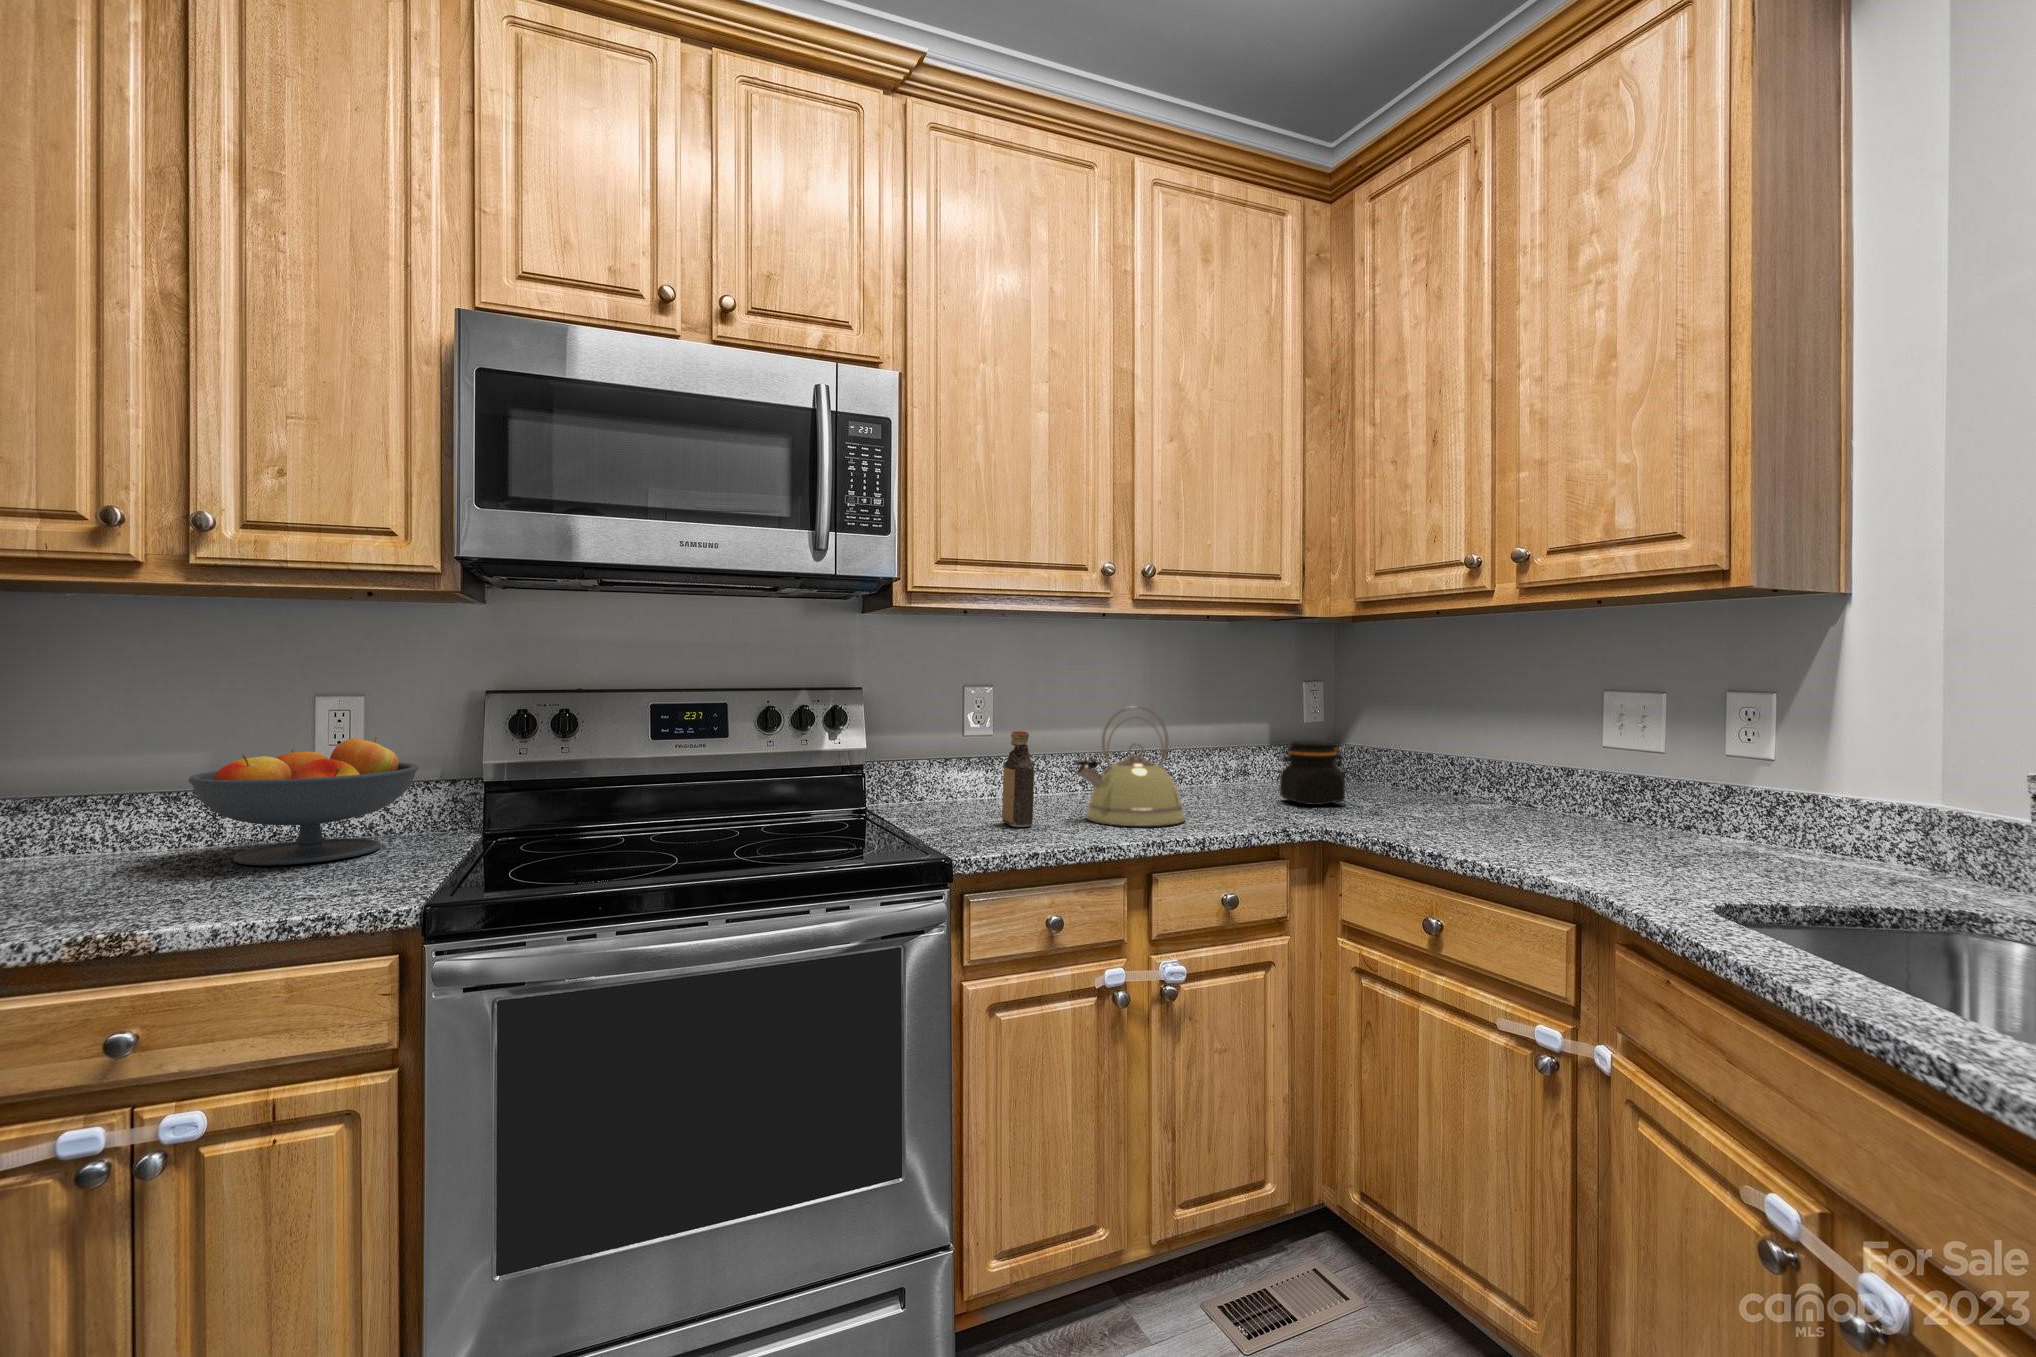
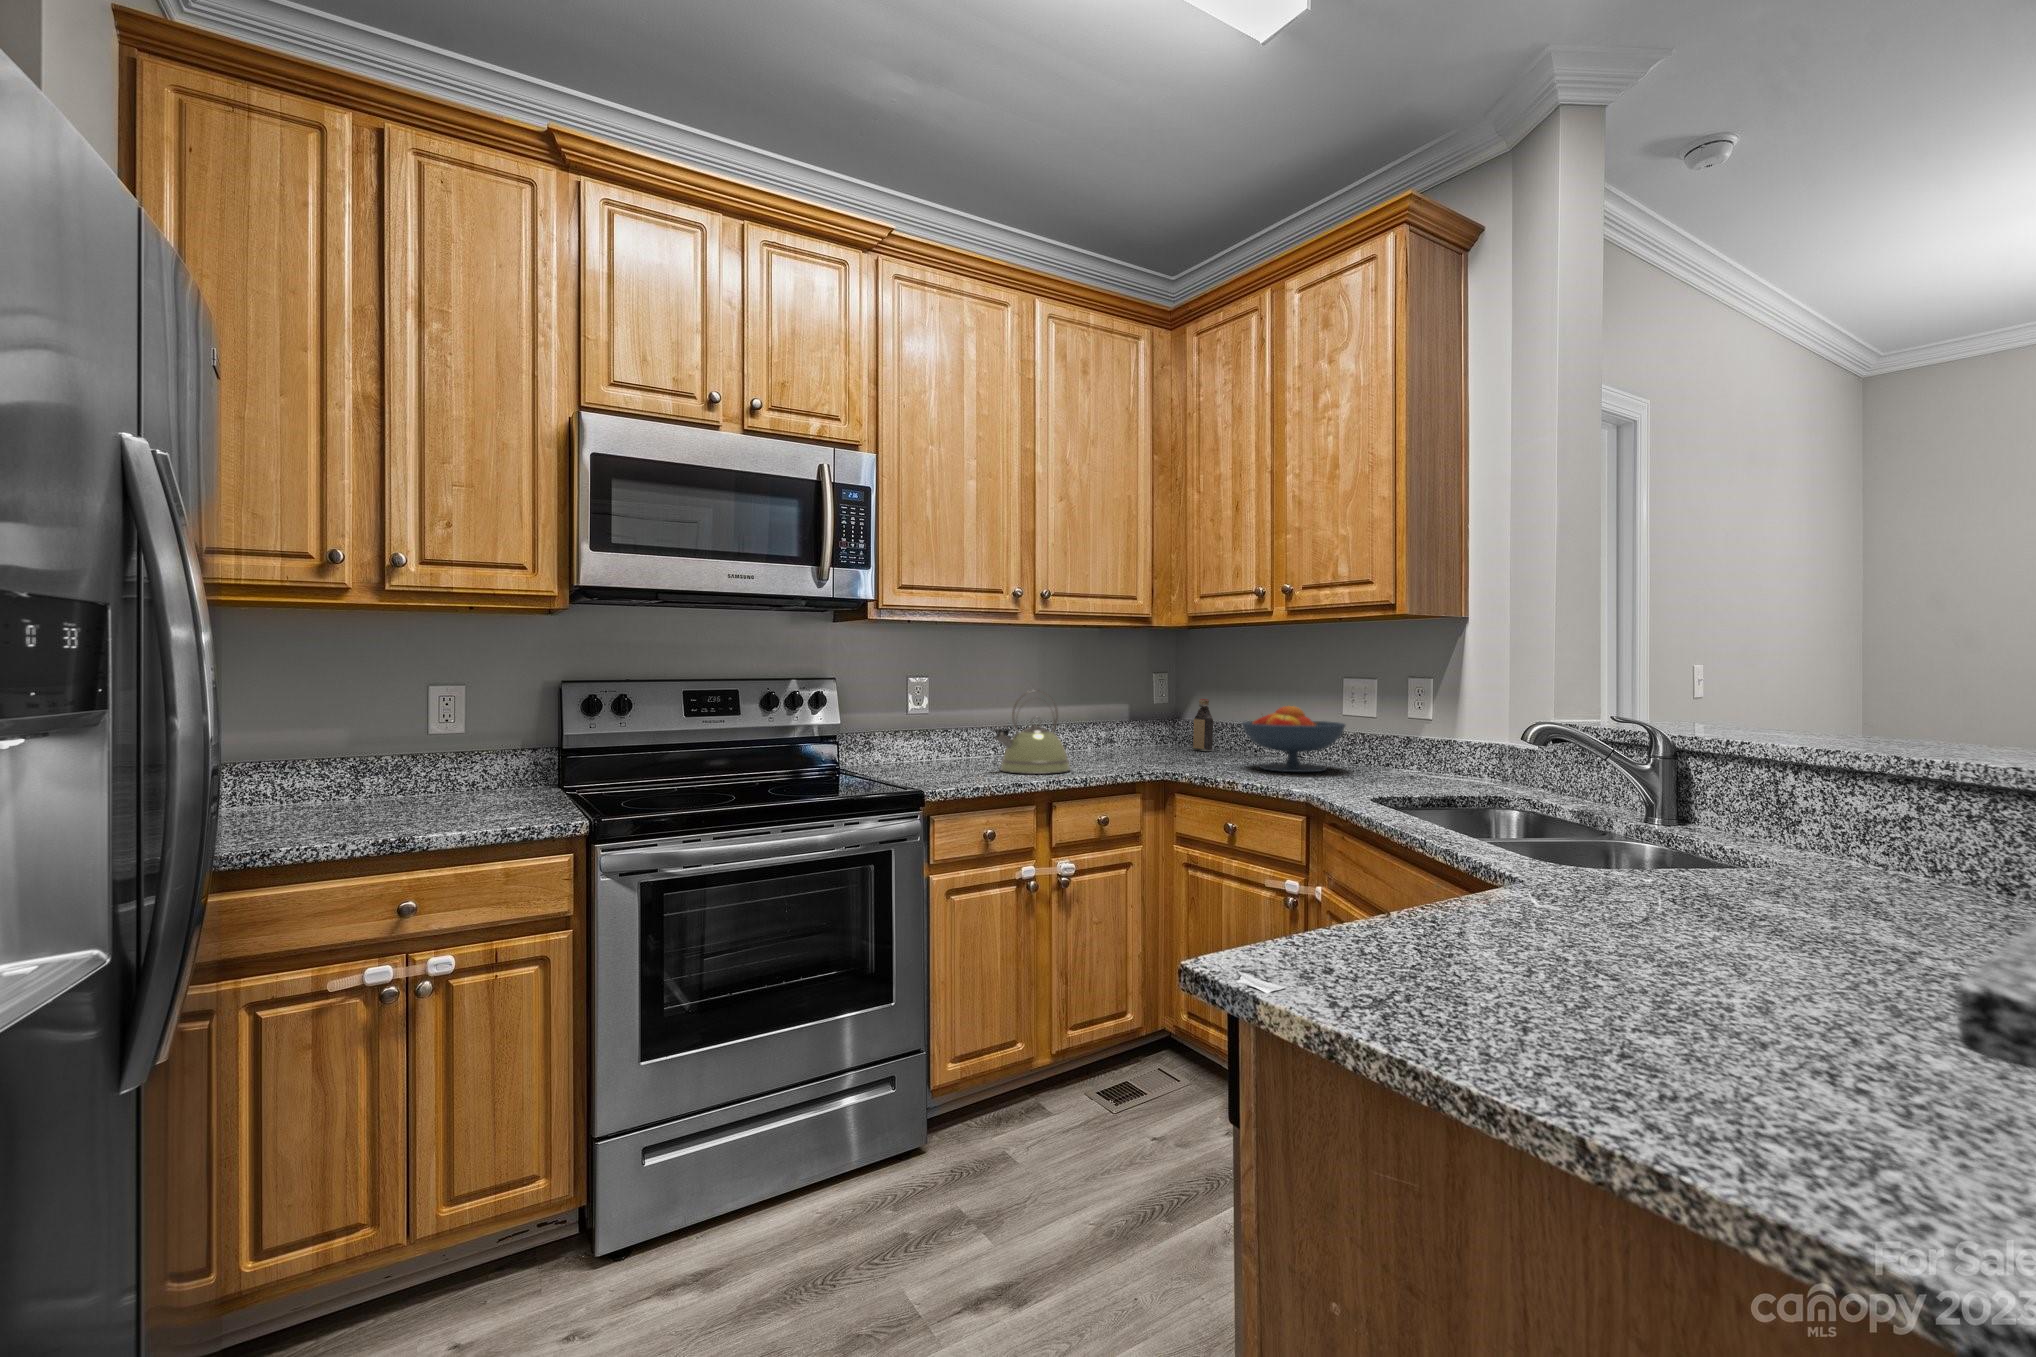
bottle: present [1002,731,1034,827] -> present [1193,699,1213,751]
fruit bowl: present [188,737,419,865] -> present [1242,706,1345,772]
jar: present [1279,741,1345,805] -> none [1132,716,1178,760]

